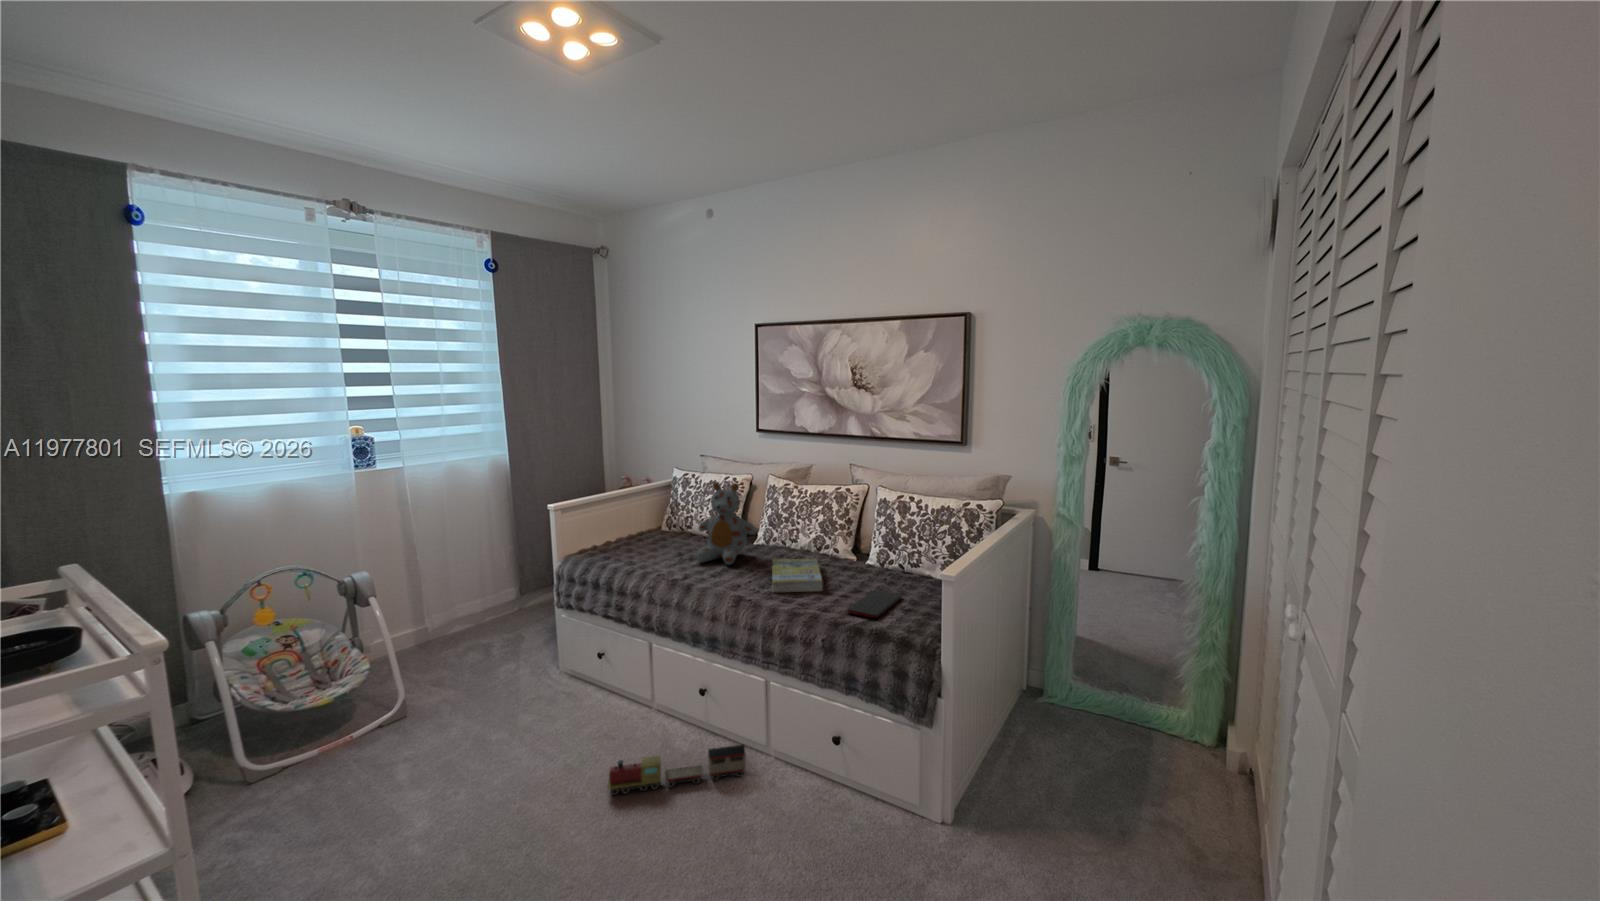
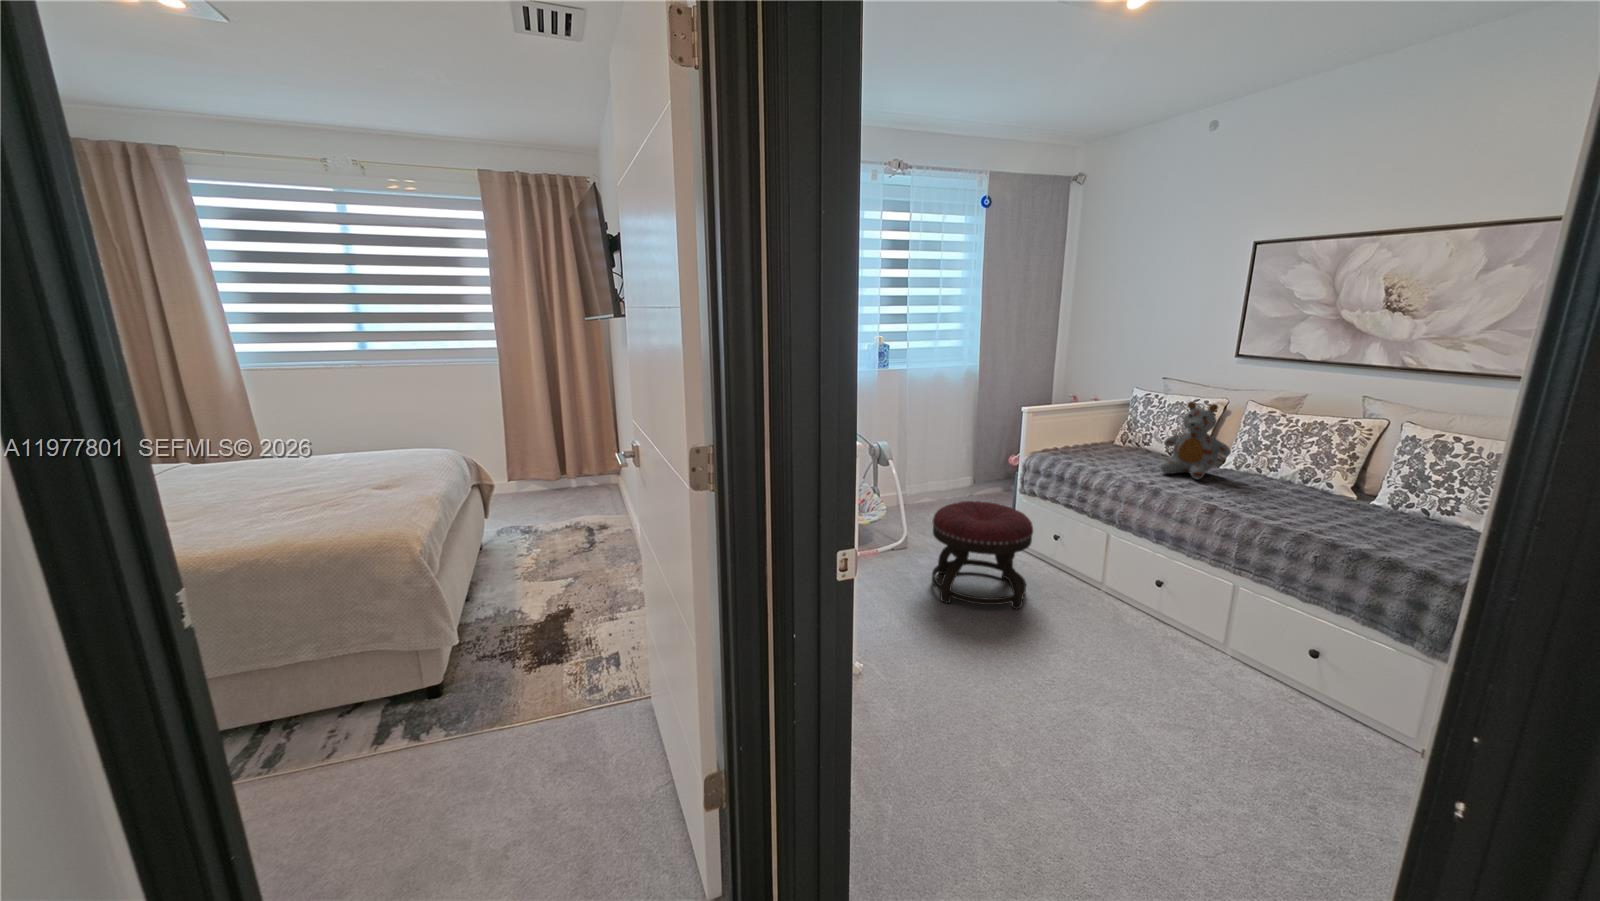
book: present [772,559,823,592] -> none [1248,481,1317,517]
smartphone: present [847,590,902,618] -> none [1349,527,1428,550]
ottoman: none [409,639,557,808] -> present [932,501,1033,609]
toy train: present [608,745,746,795] -> none [1073,611,1204,658]

